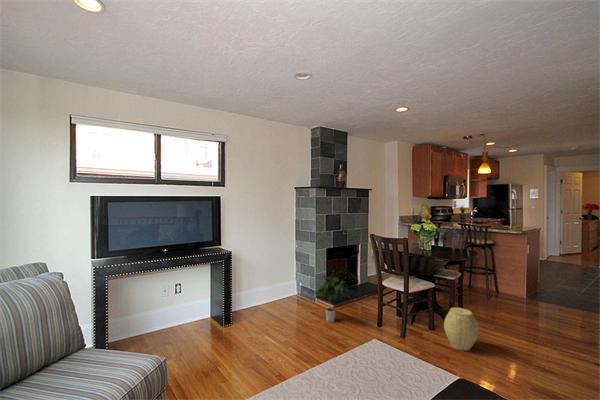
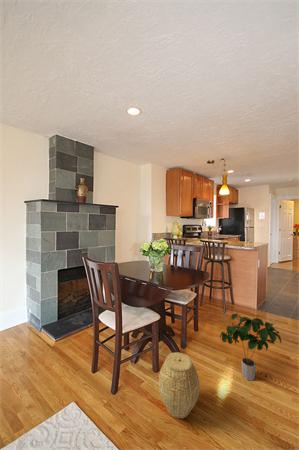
potted plant: present [315,276,349,322] -> present [220,313,281,381]

